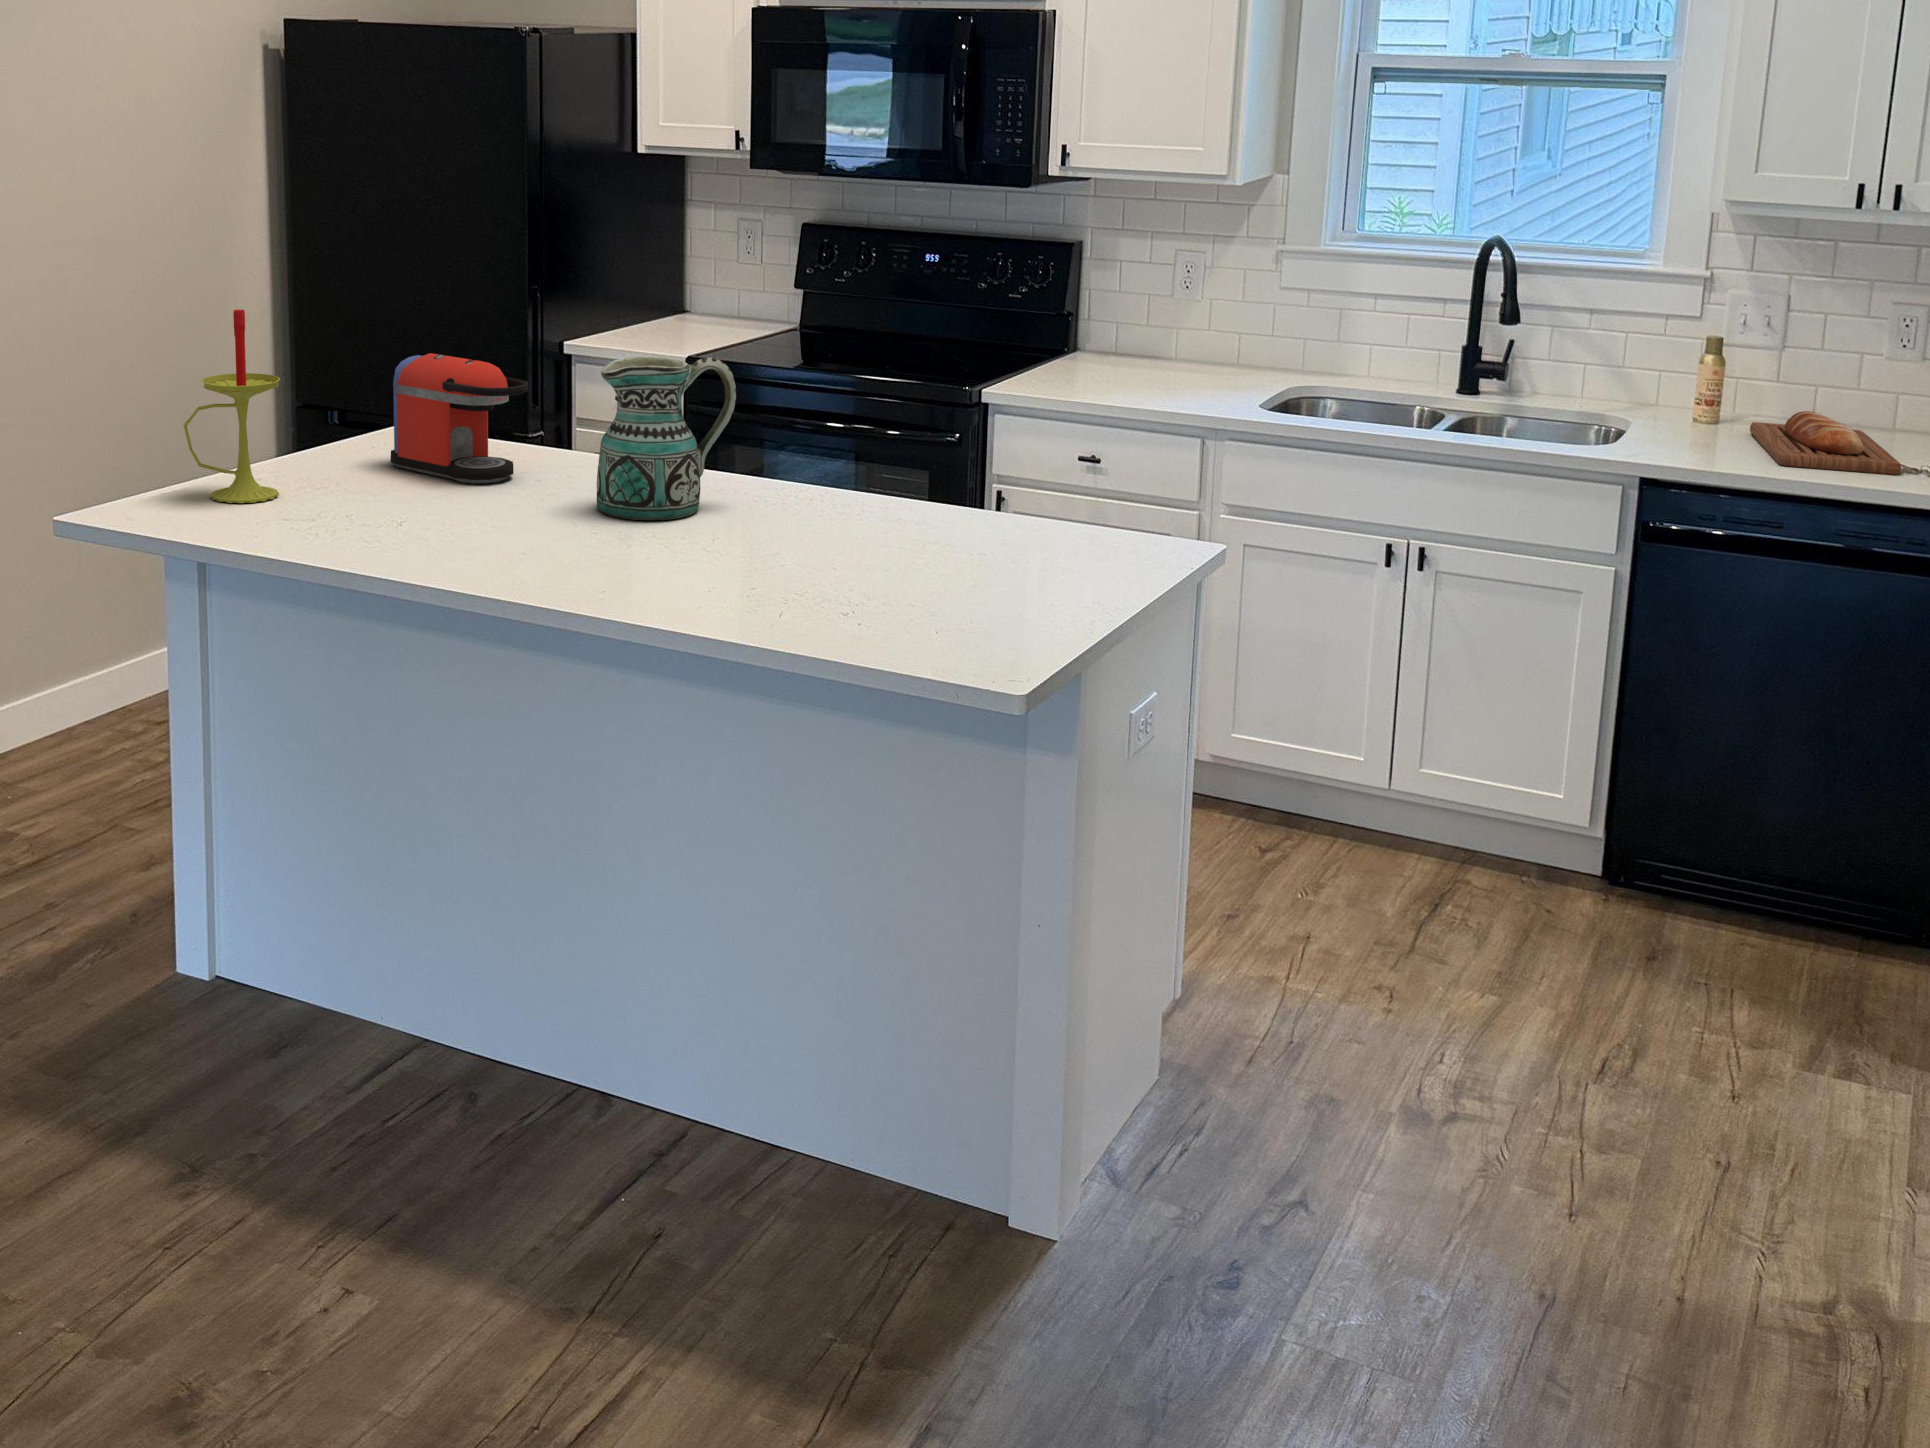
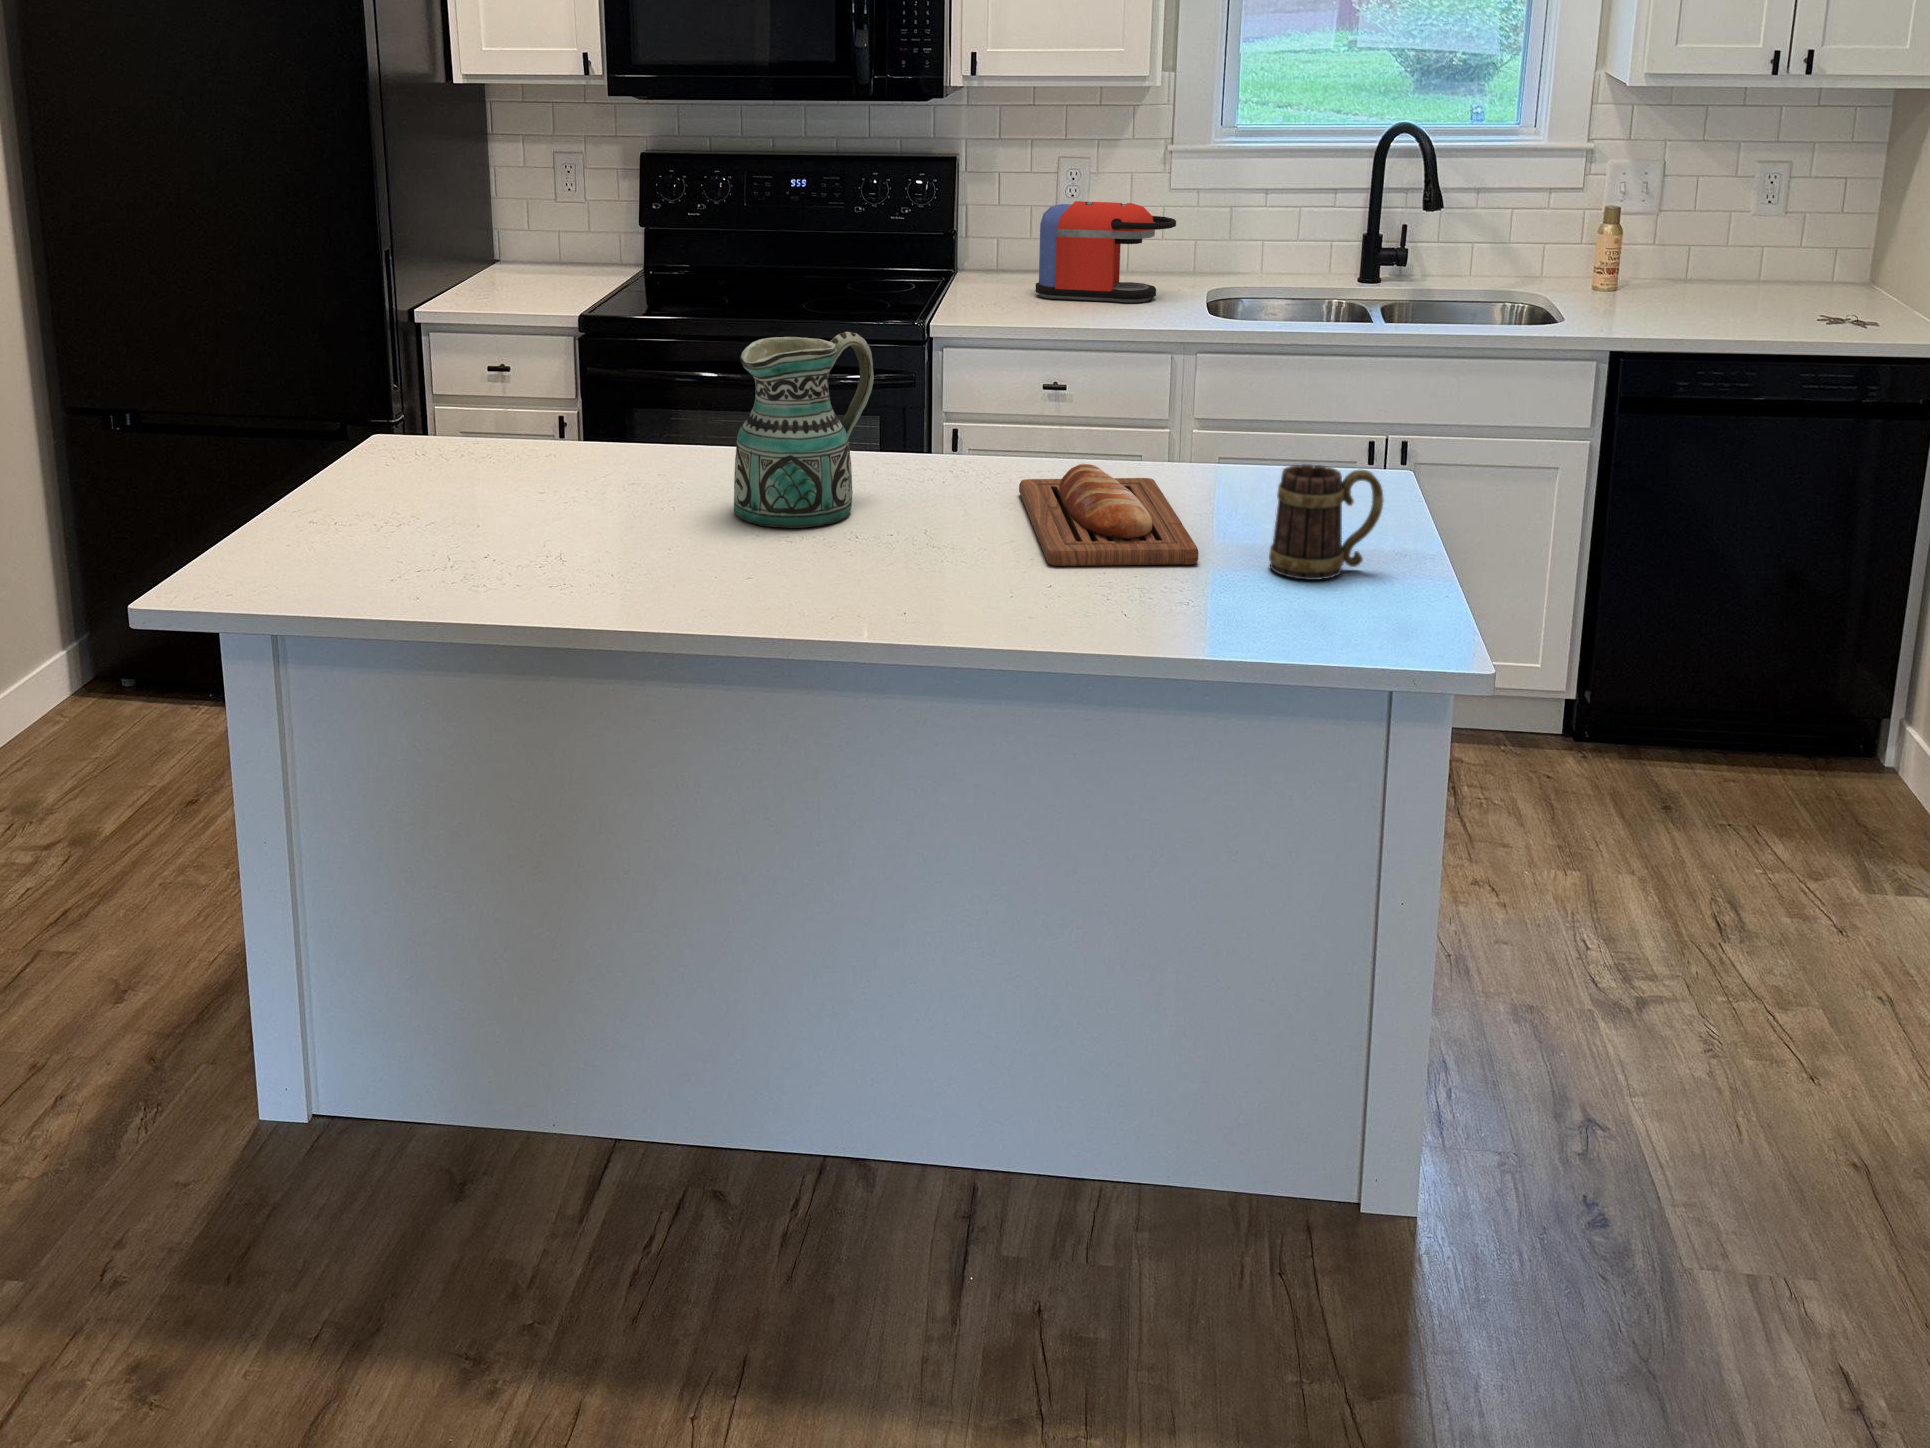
candle: present [184,310,280,503] -> none [240,324,357,571]
coffee maker: present [391,353,528,483] -> present [1035,201,1176,303]
bread loaf: present [1750,411,1901,475] -> present [1019,464,1198,566]
mug: none [982,502,1086,609] -> present [1269,464,1383,580]

